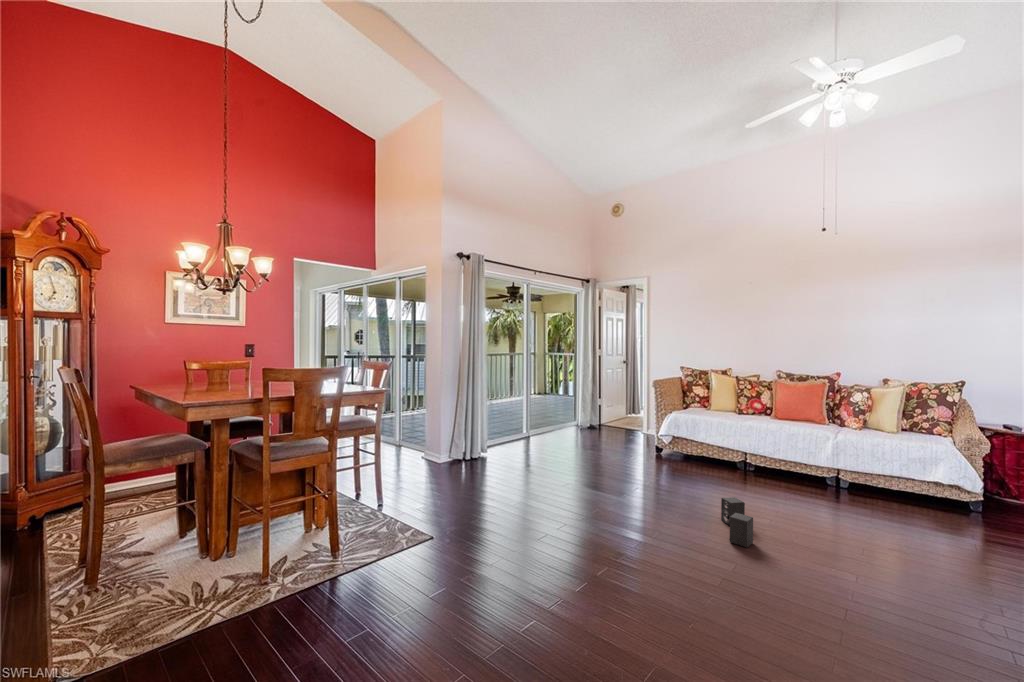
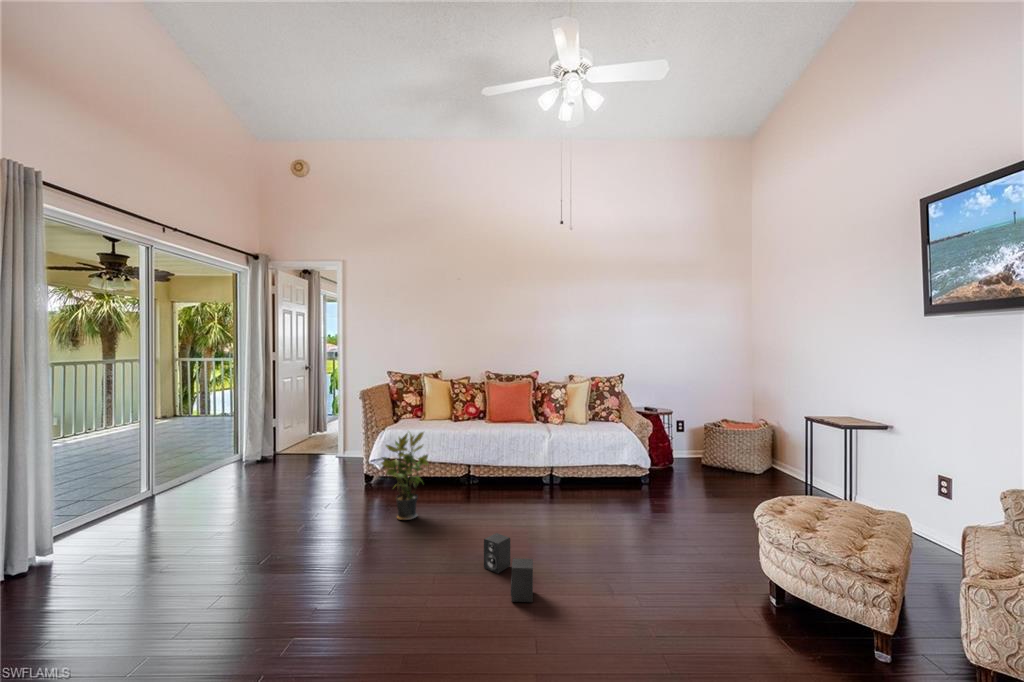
potted plant: none [658,412,697,481] -> present [382,432,429,520]

